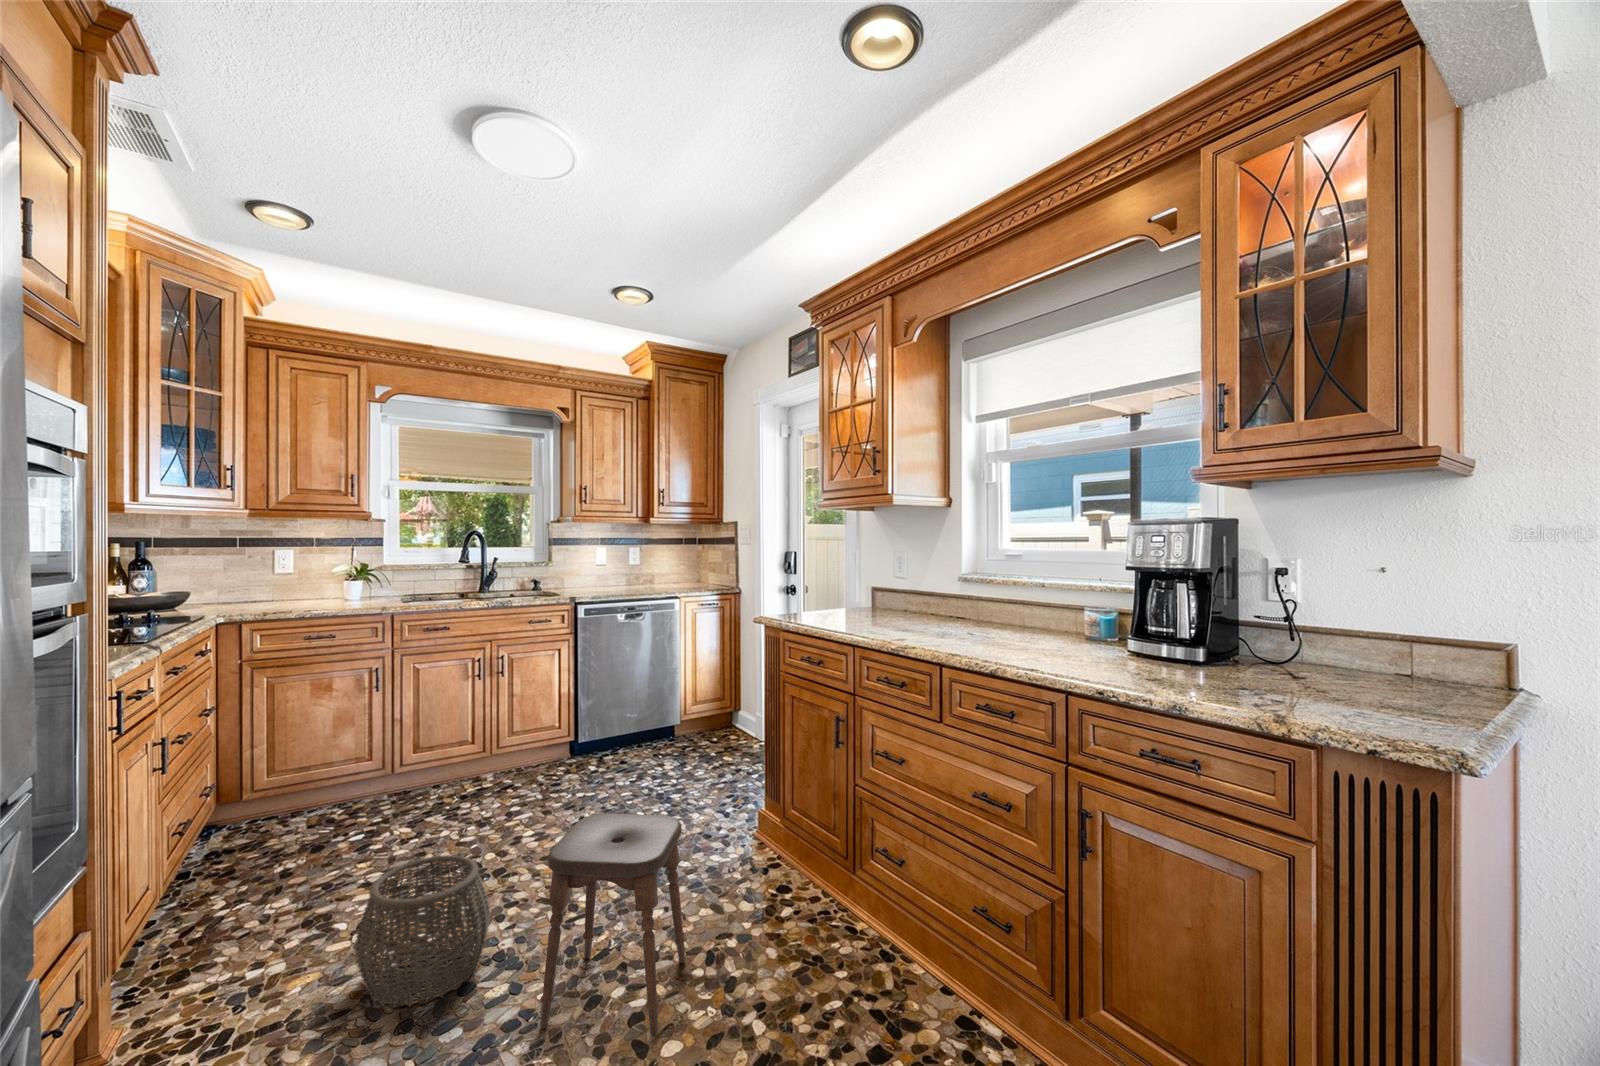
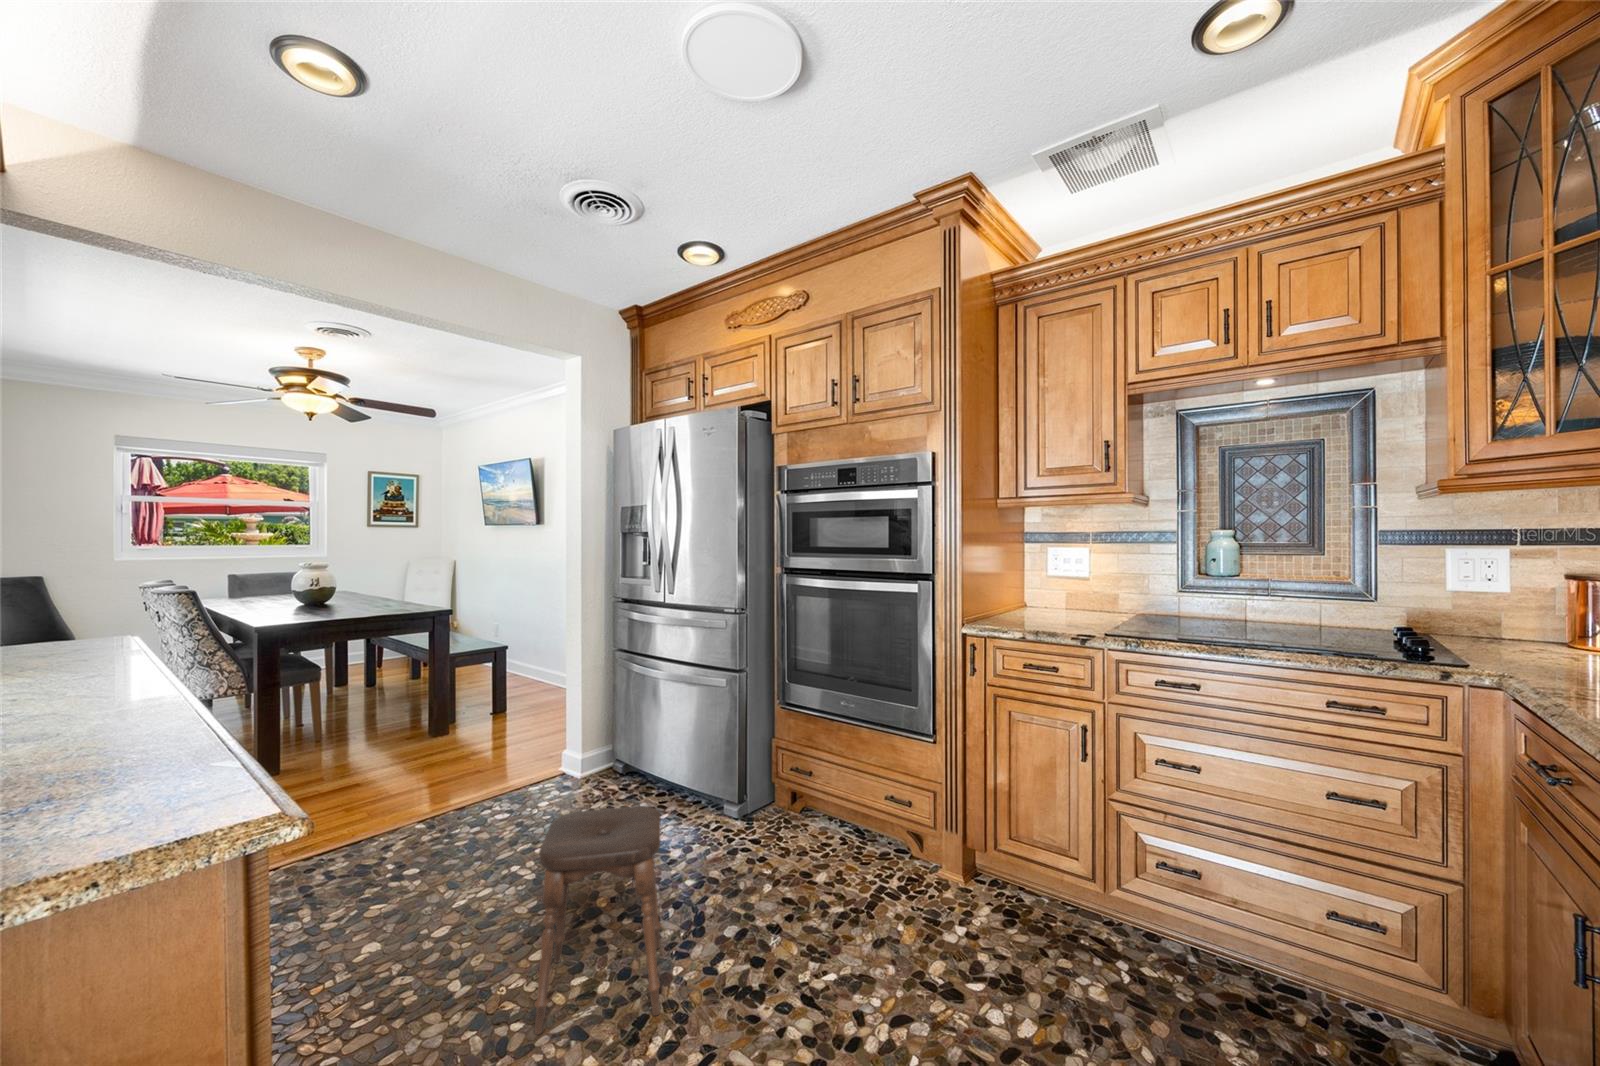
woven basket: present [355,855,491,1007] -> none [747,842,862,990]

